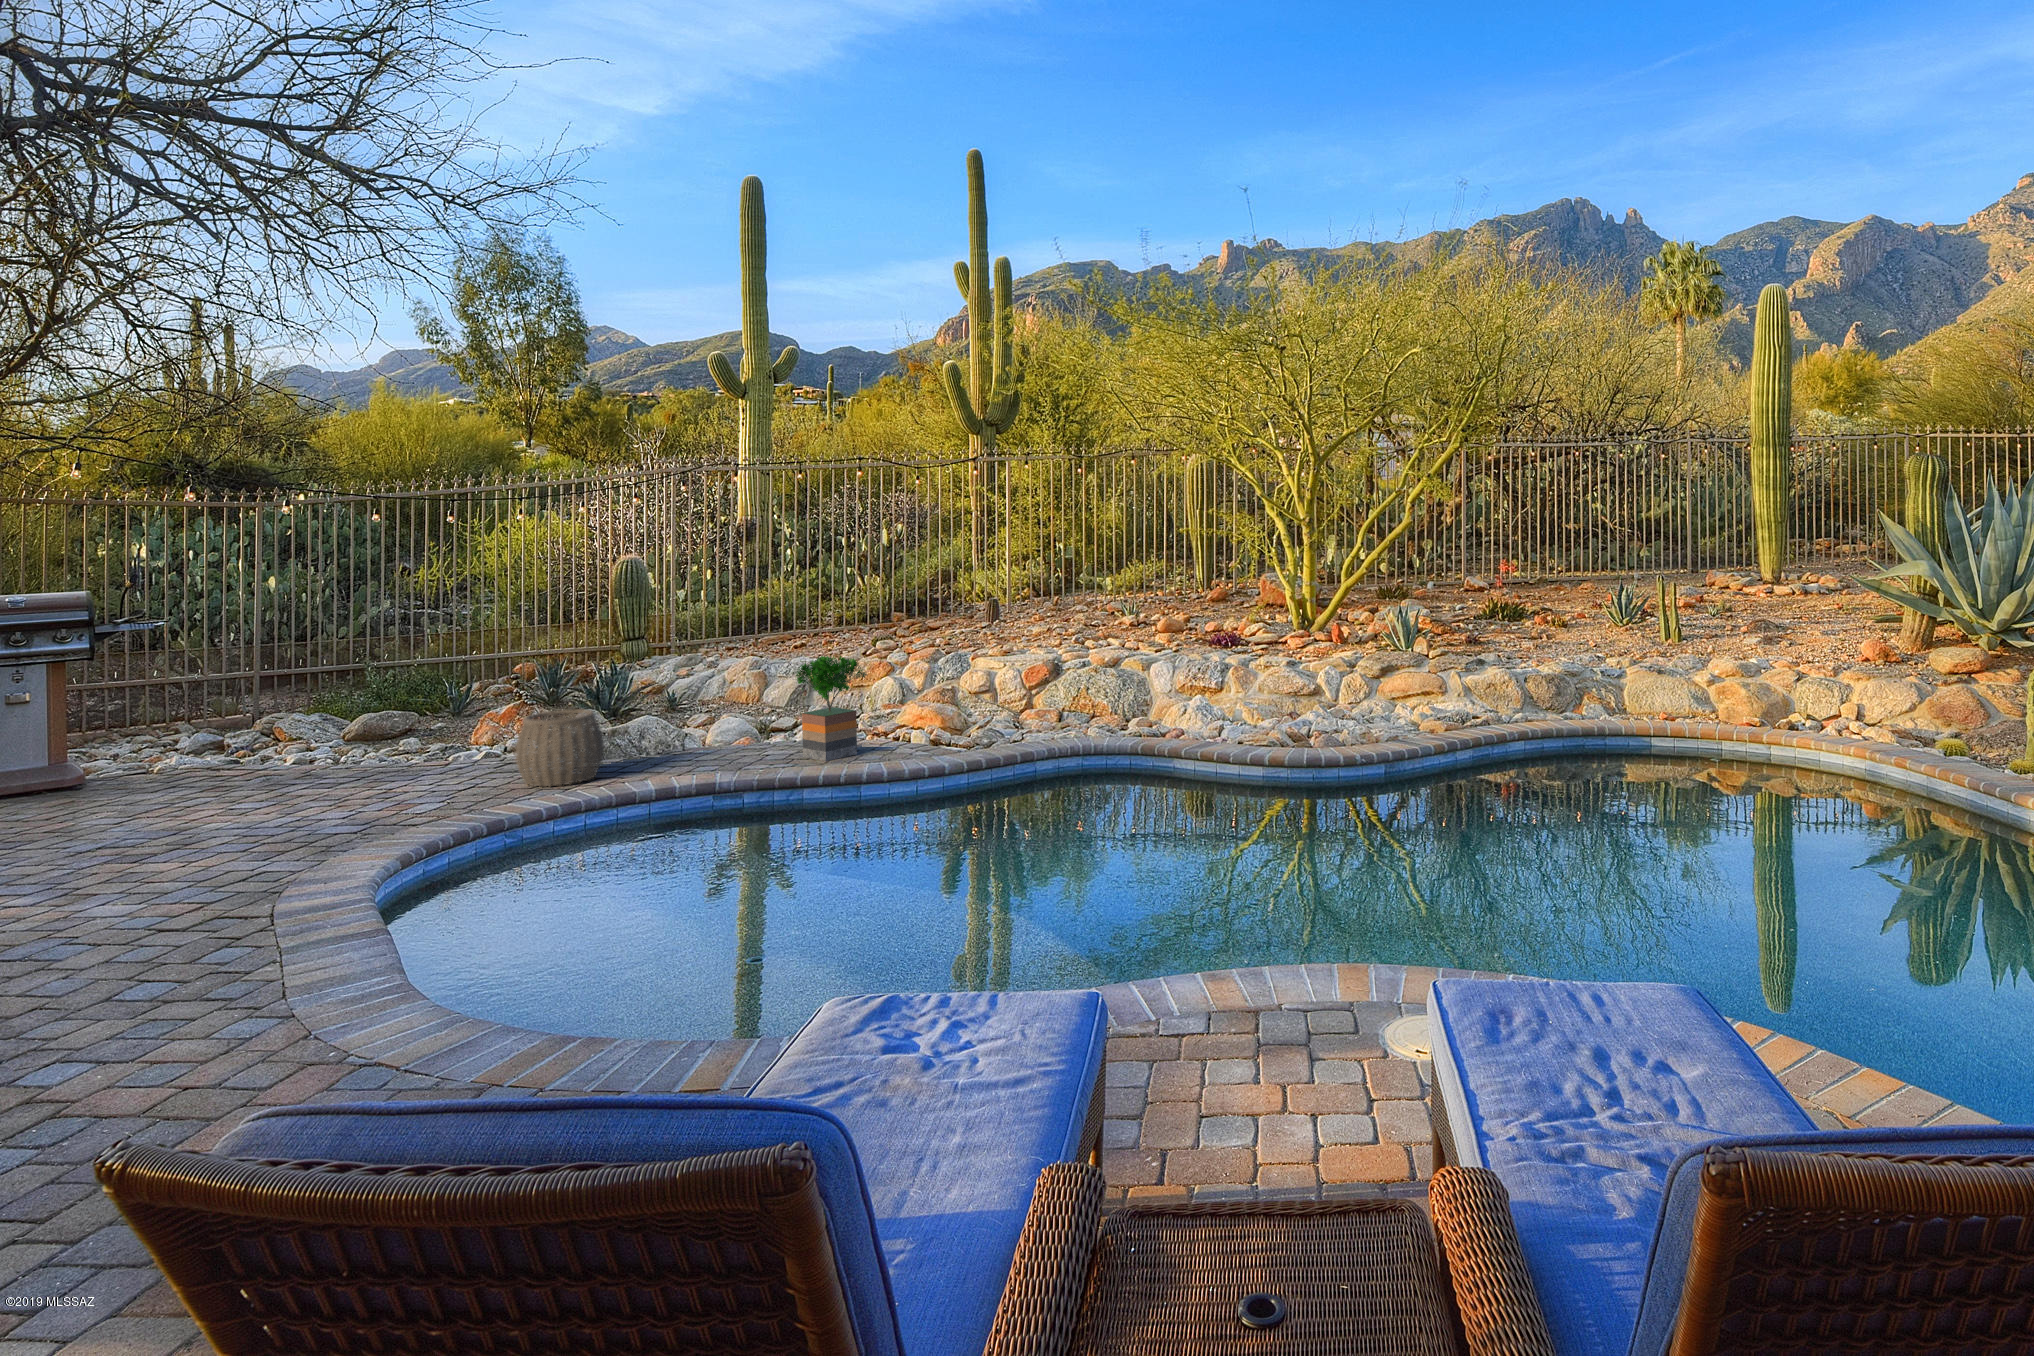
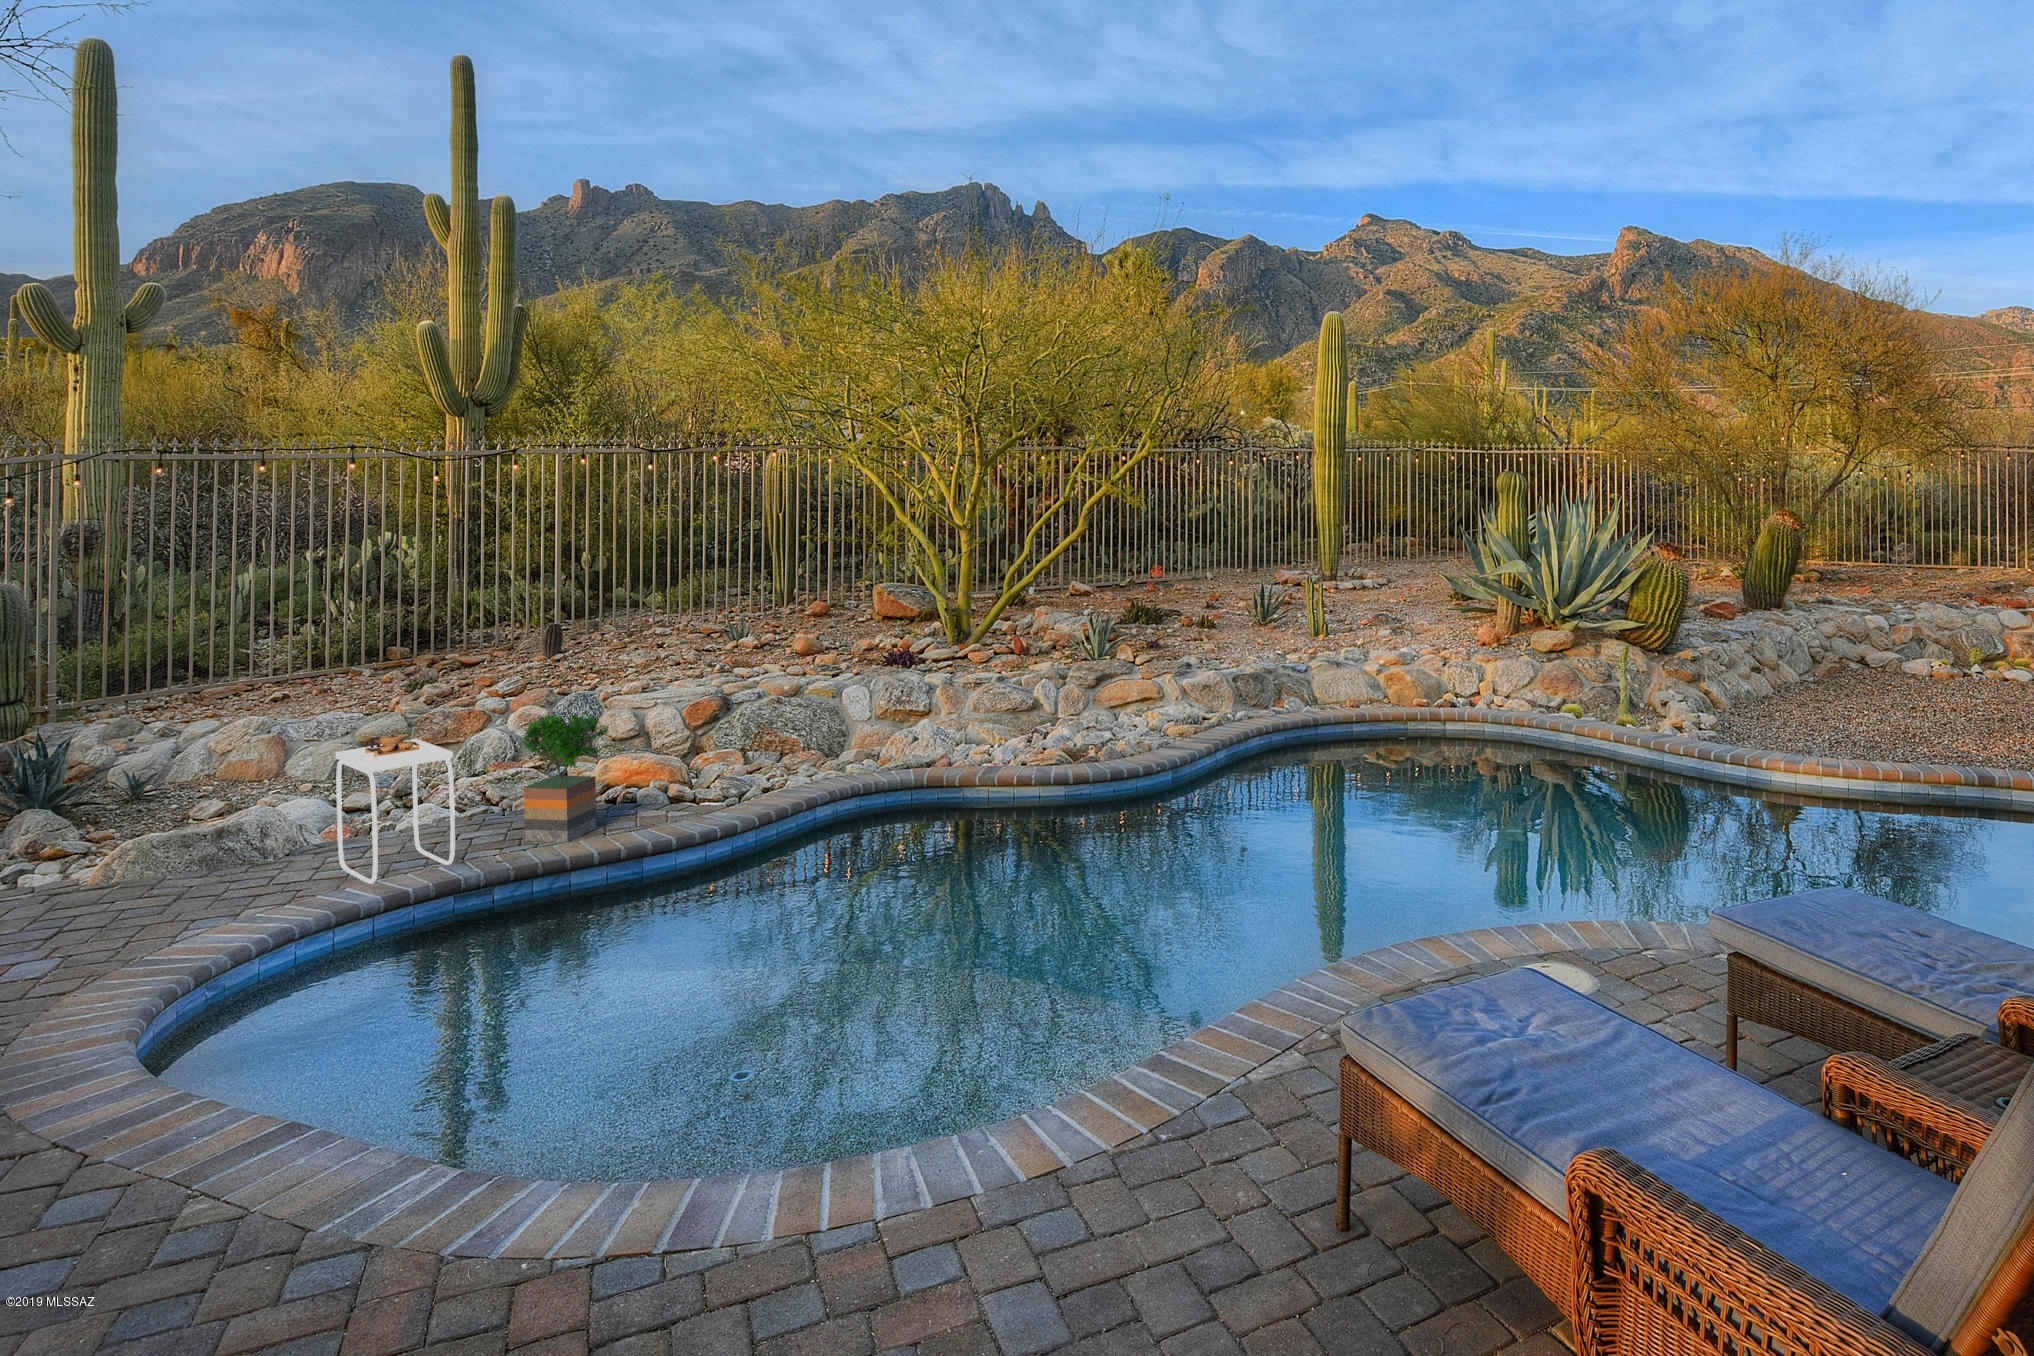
side table: none [673,660,736,772] -> present [336,734,455,884]
woven basket: present [515,709,604,787] -> none [122,819,266,936]

